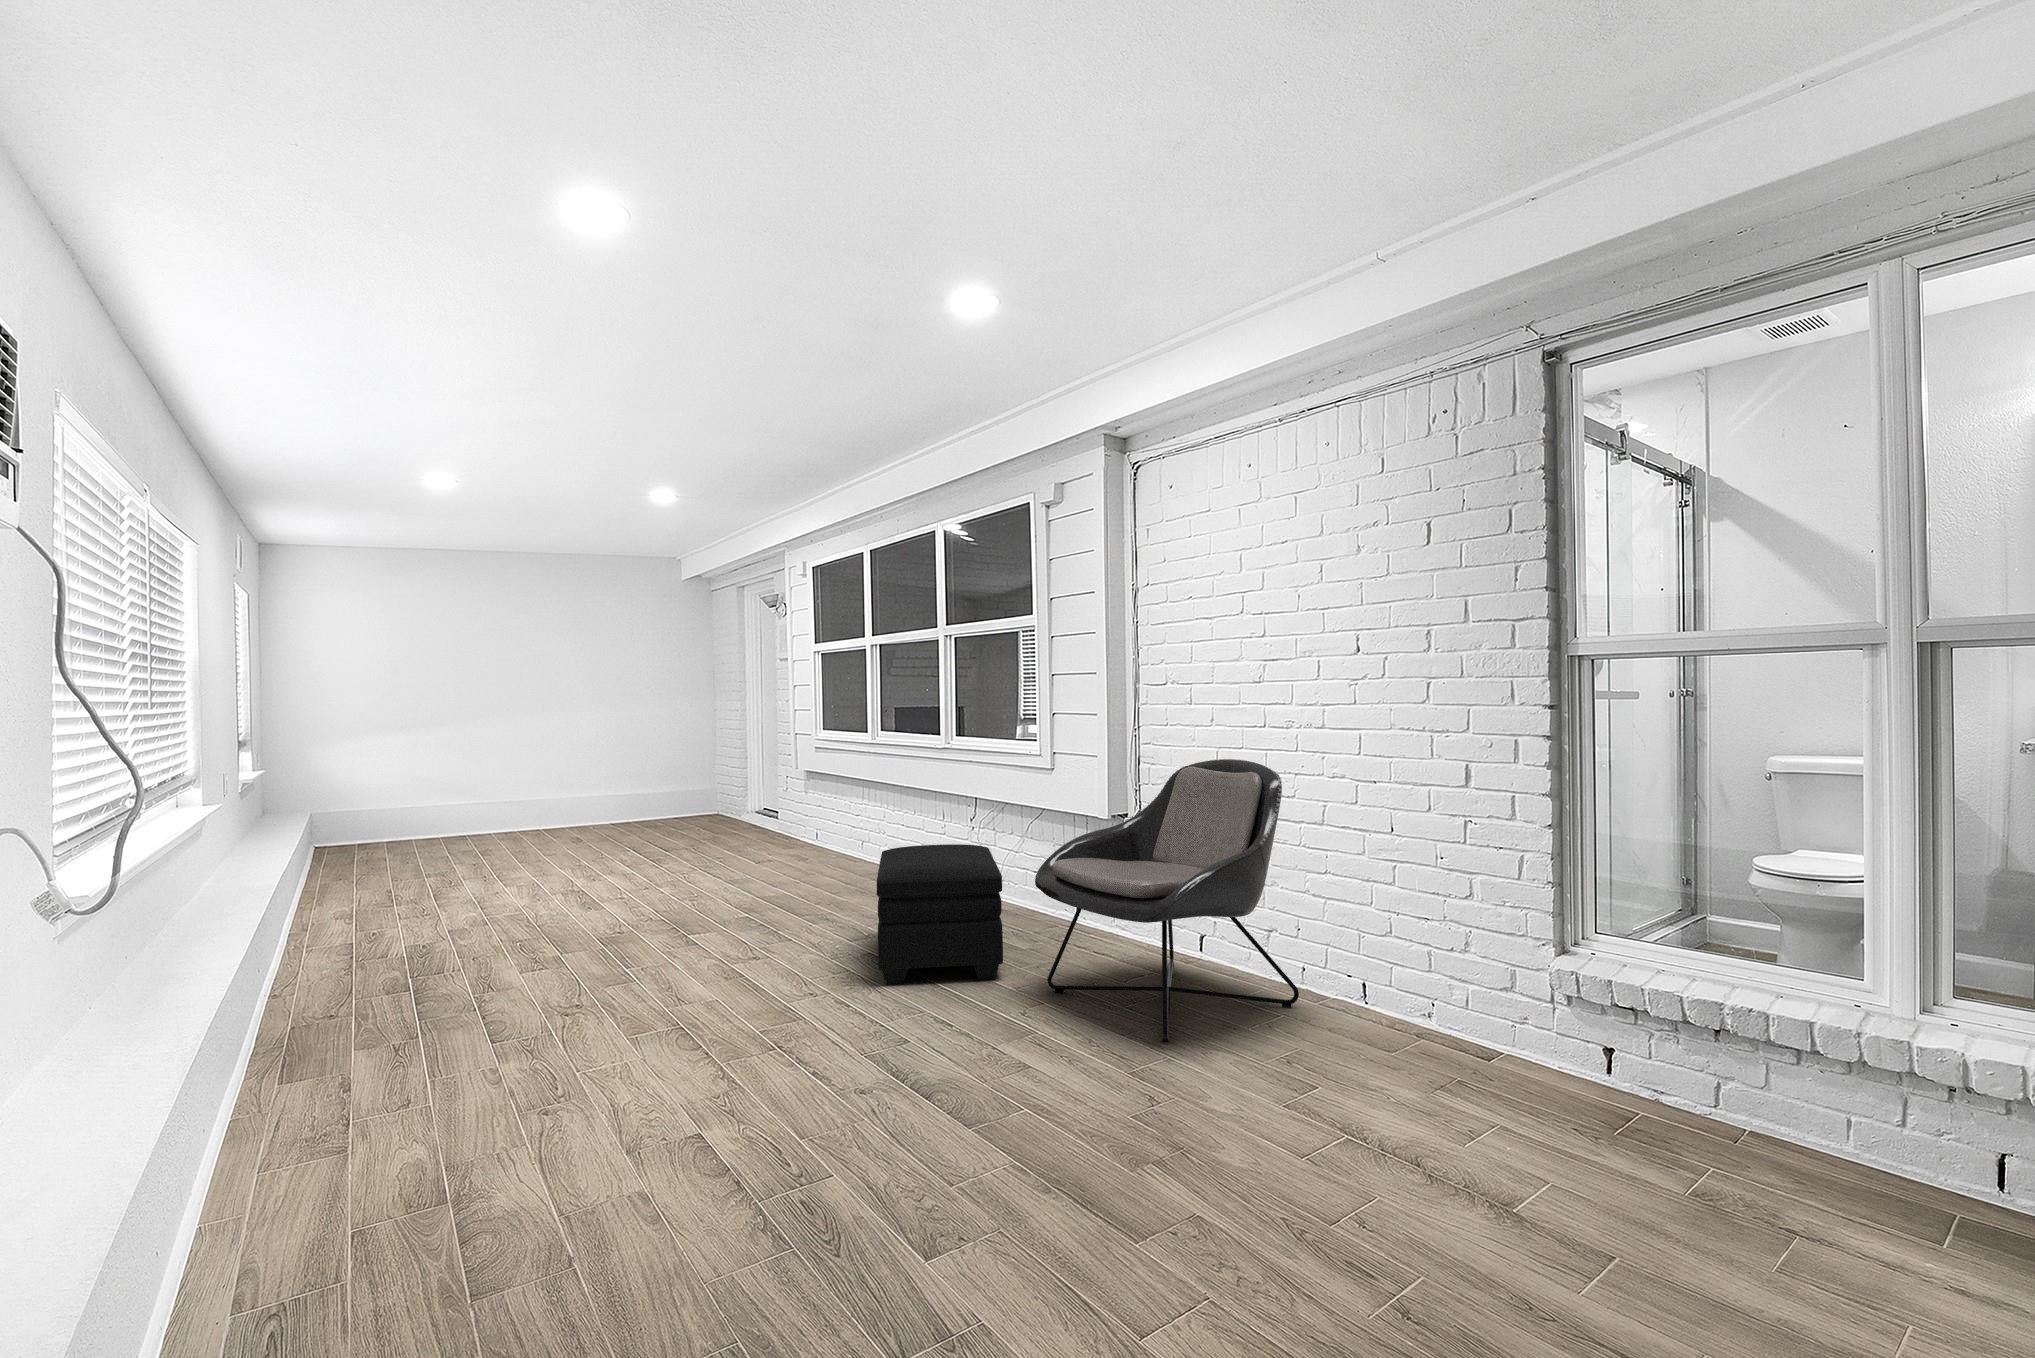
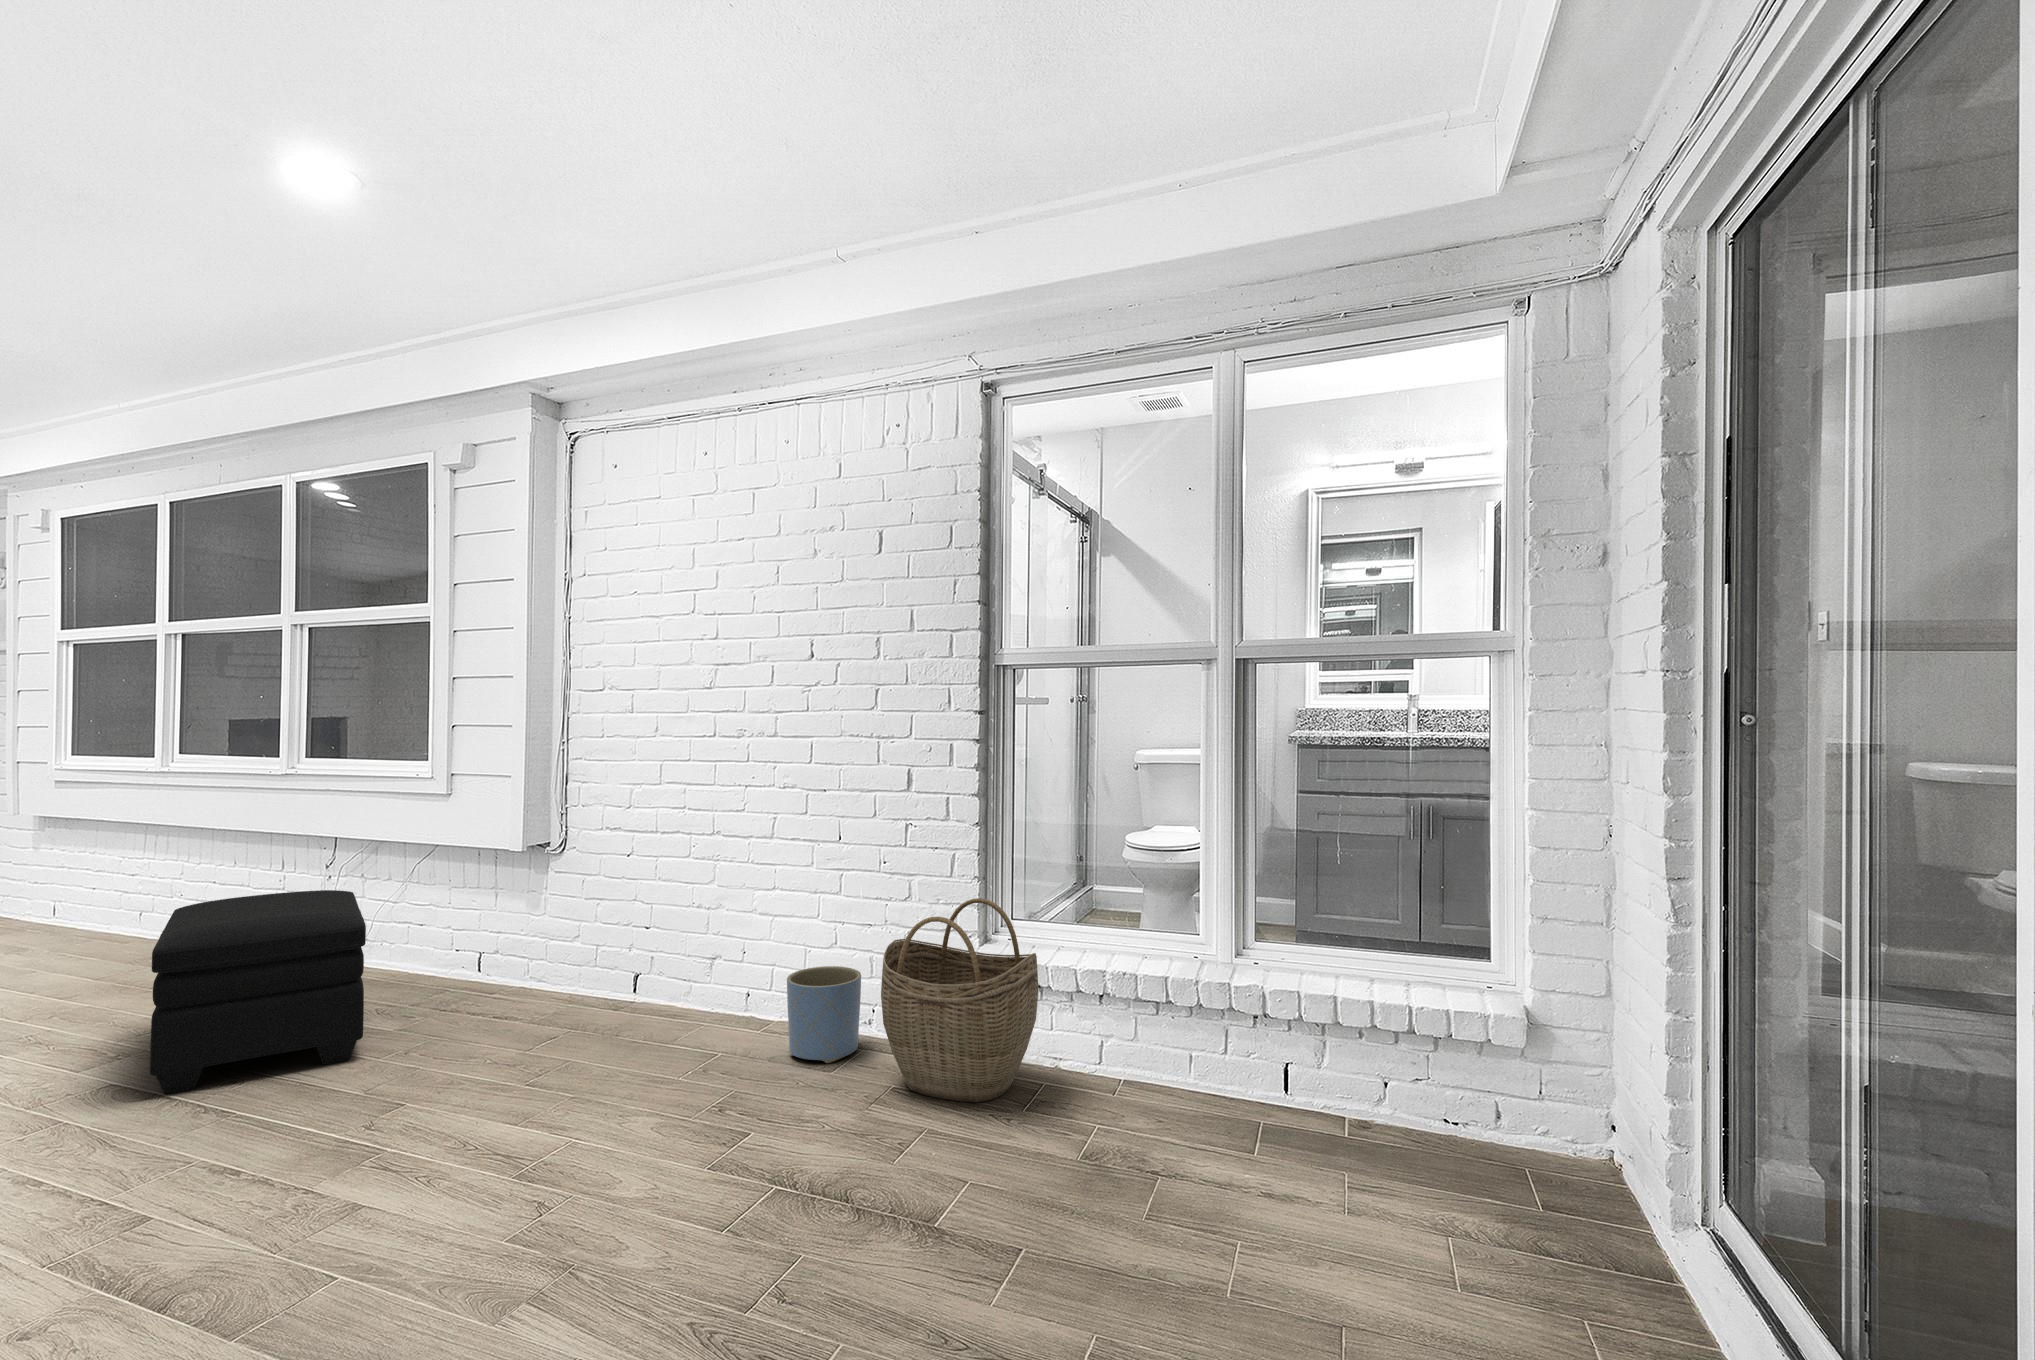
lounge chair: present [1035,759,1299,1042] -> none [413,771,740,1101]
woven basket: none [1443,905,1630,1121] -> present [881,898,1039,1102]
planter: none [1344,955,1420,1050] -> present [787,966,861,1063]

